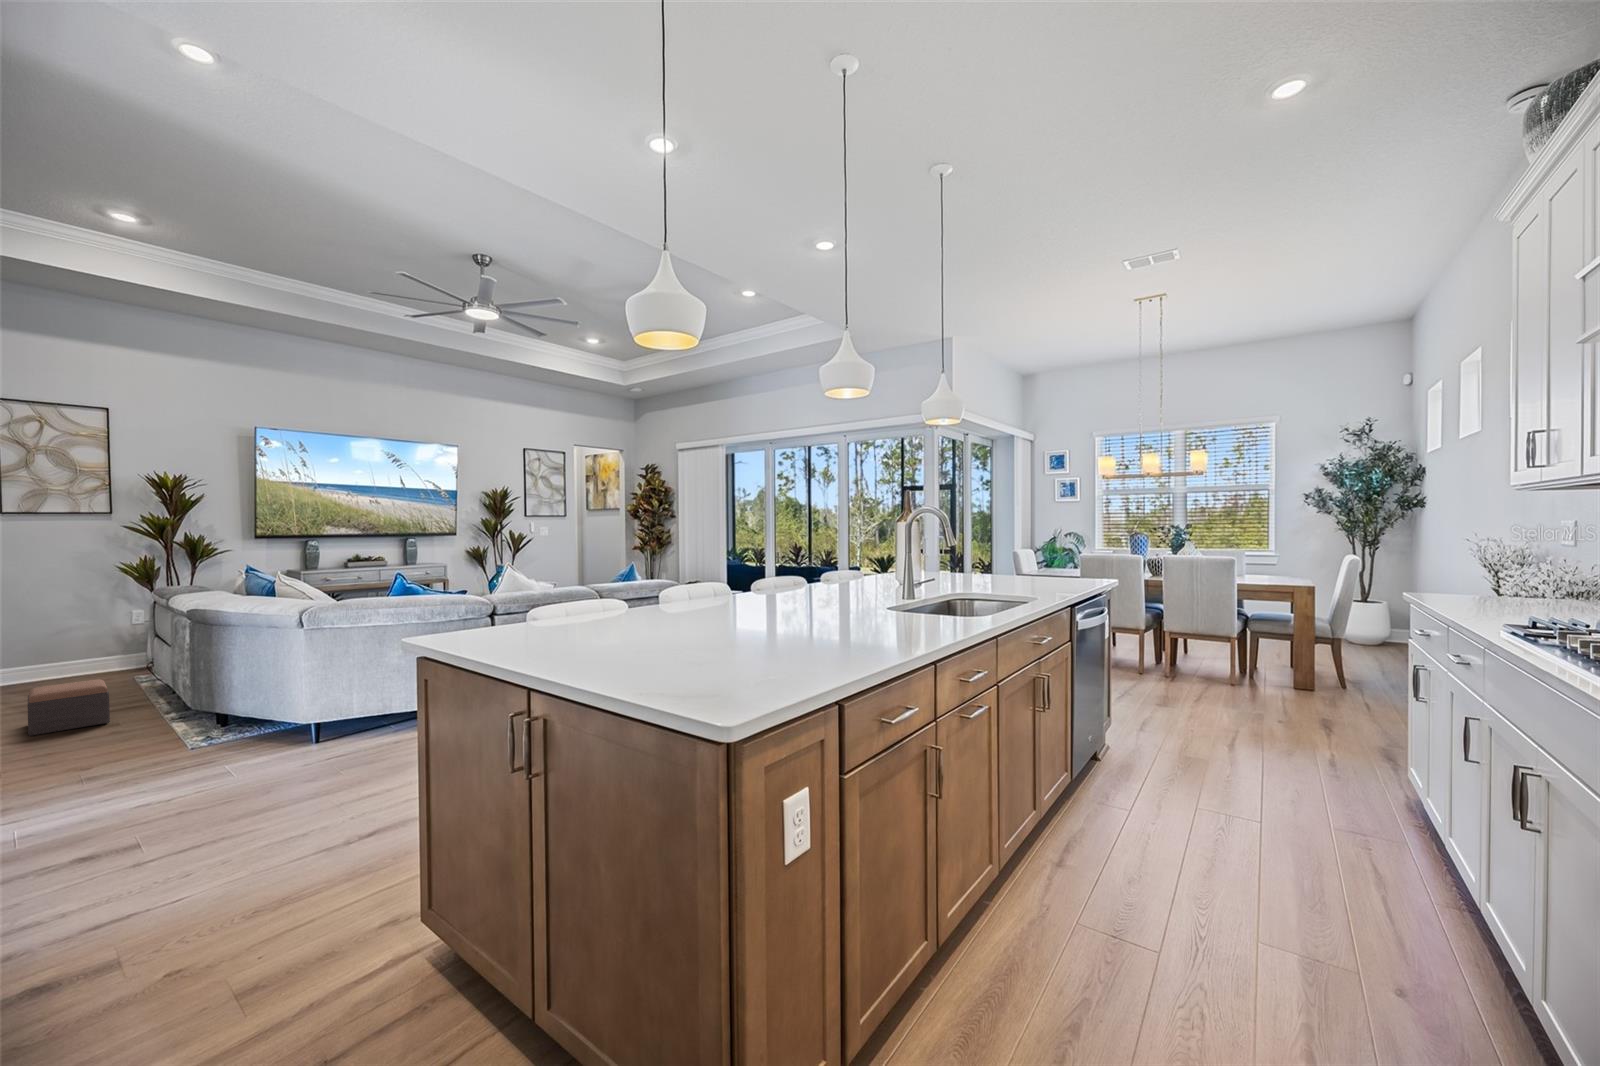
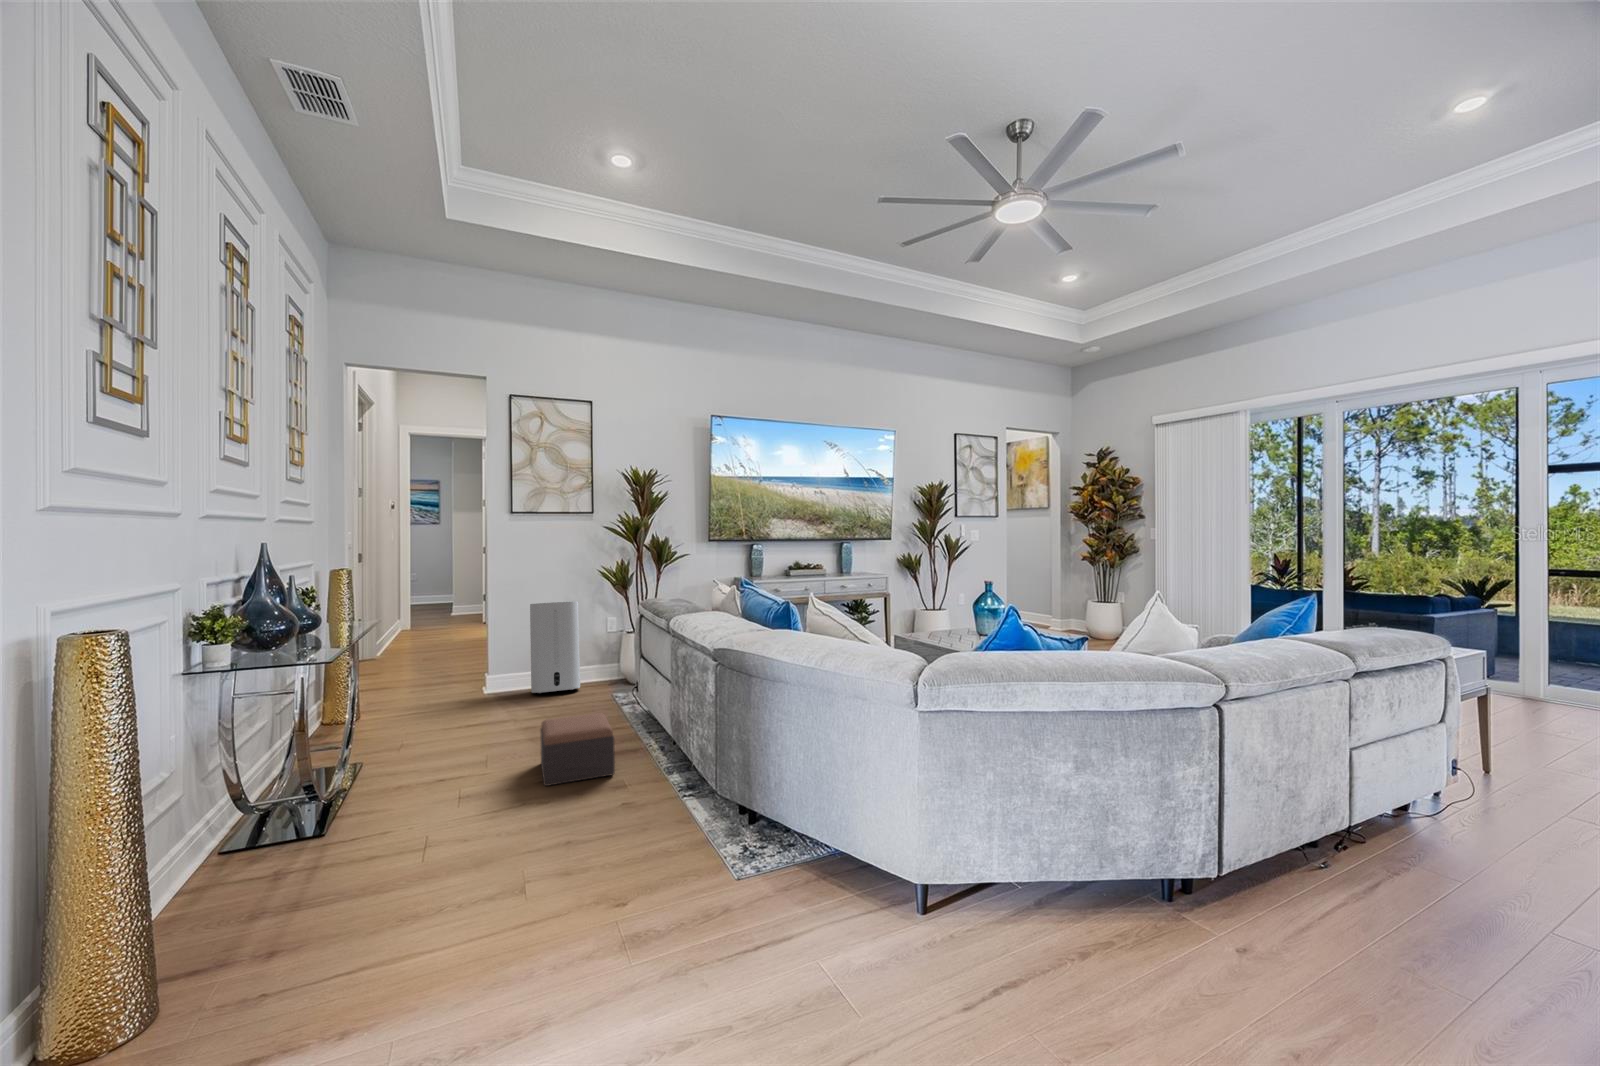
air purifier: none [27,596,95,685] -> present [530,601,580,694]

